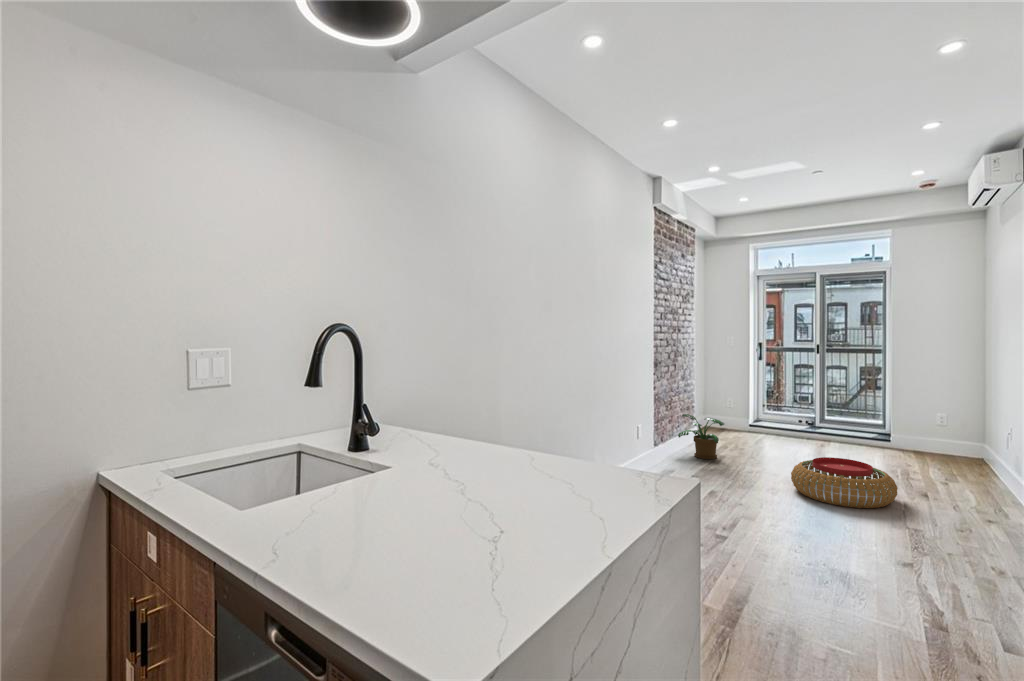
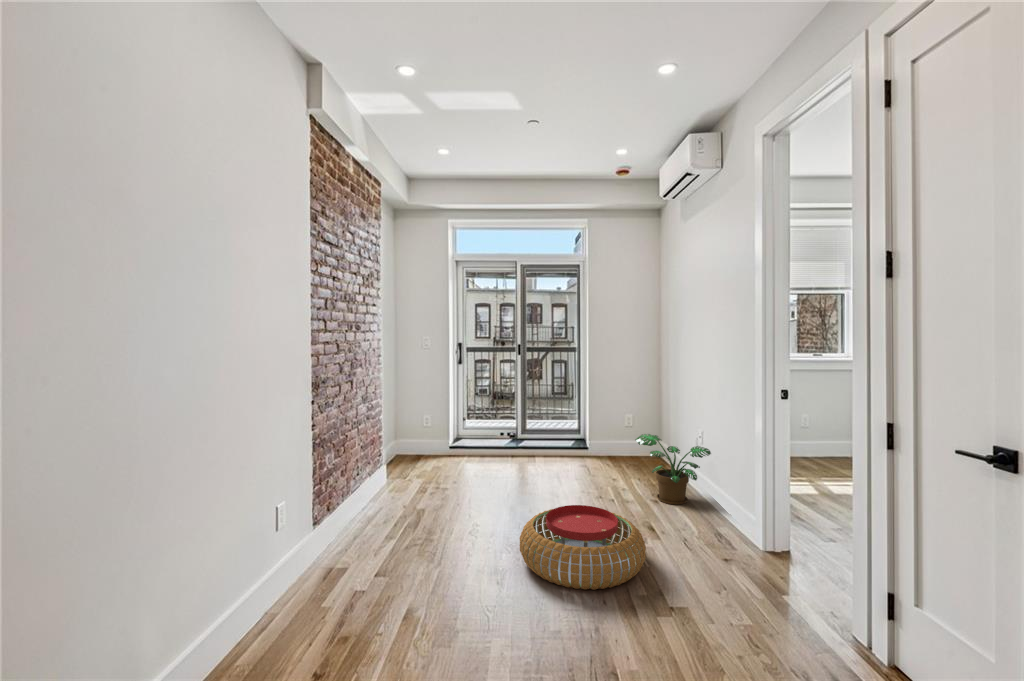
potted plant: present [678,414,725,459] -> present [635,434,711,505]

